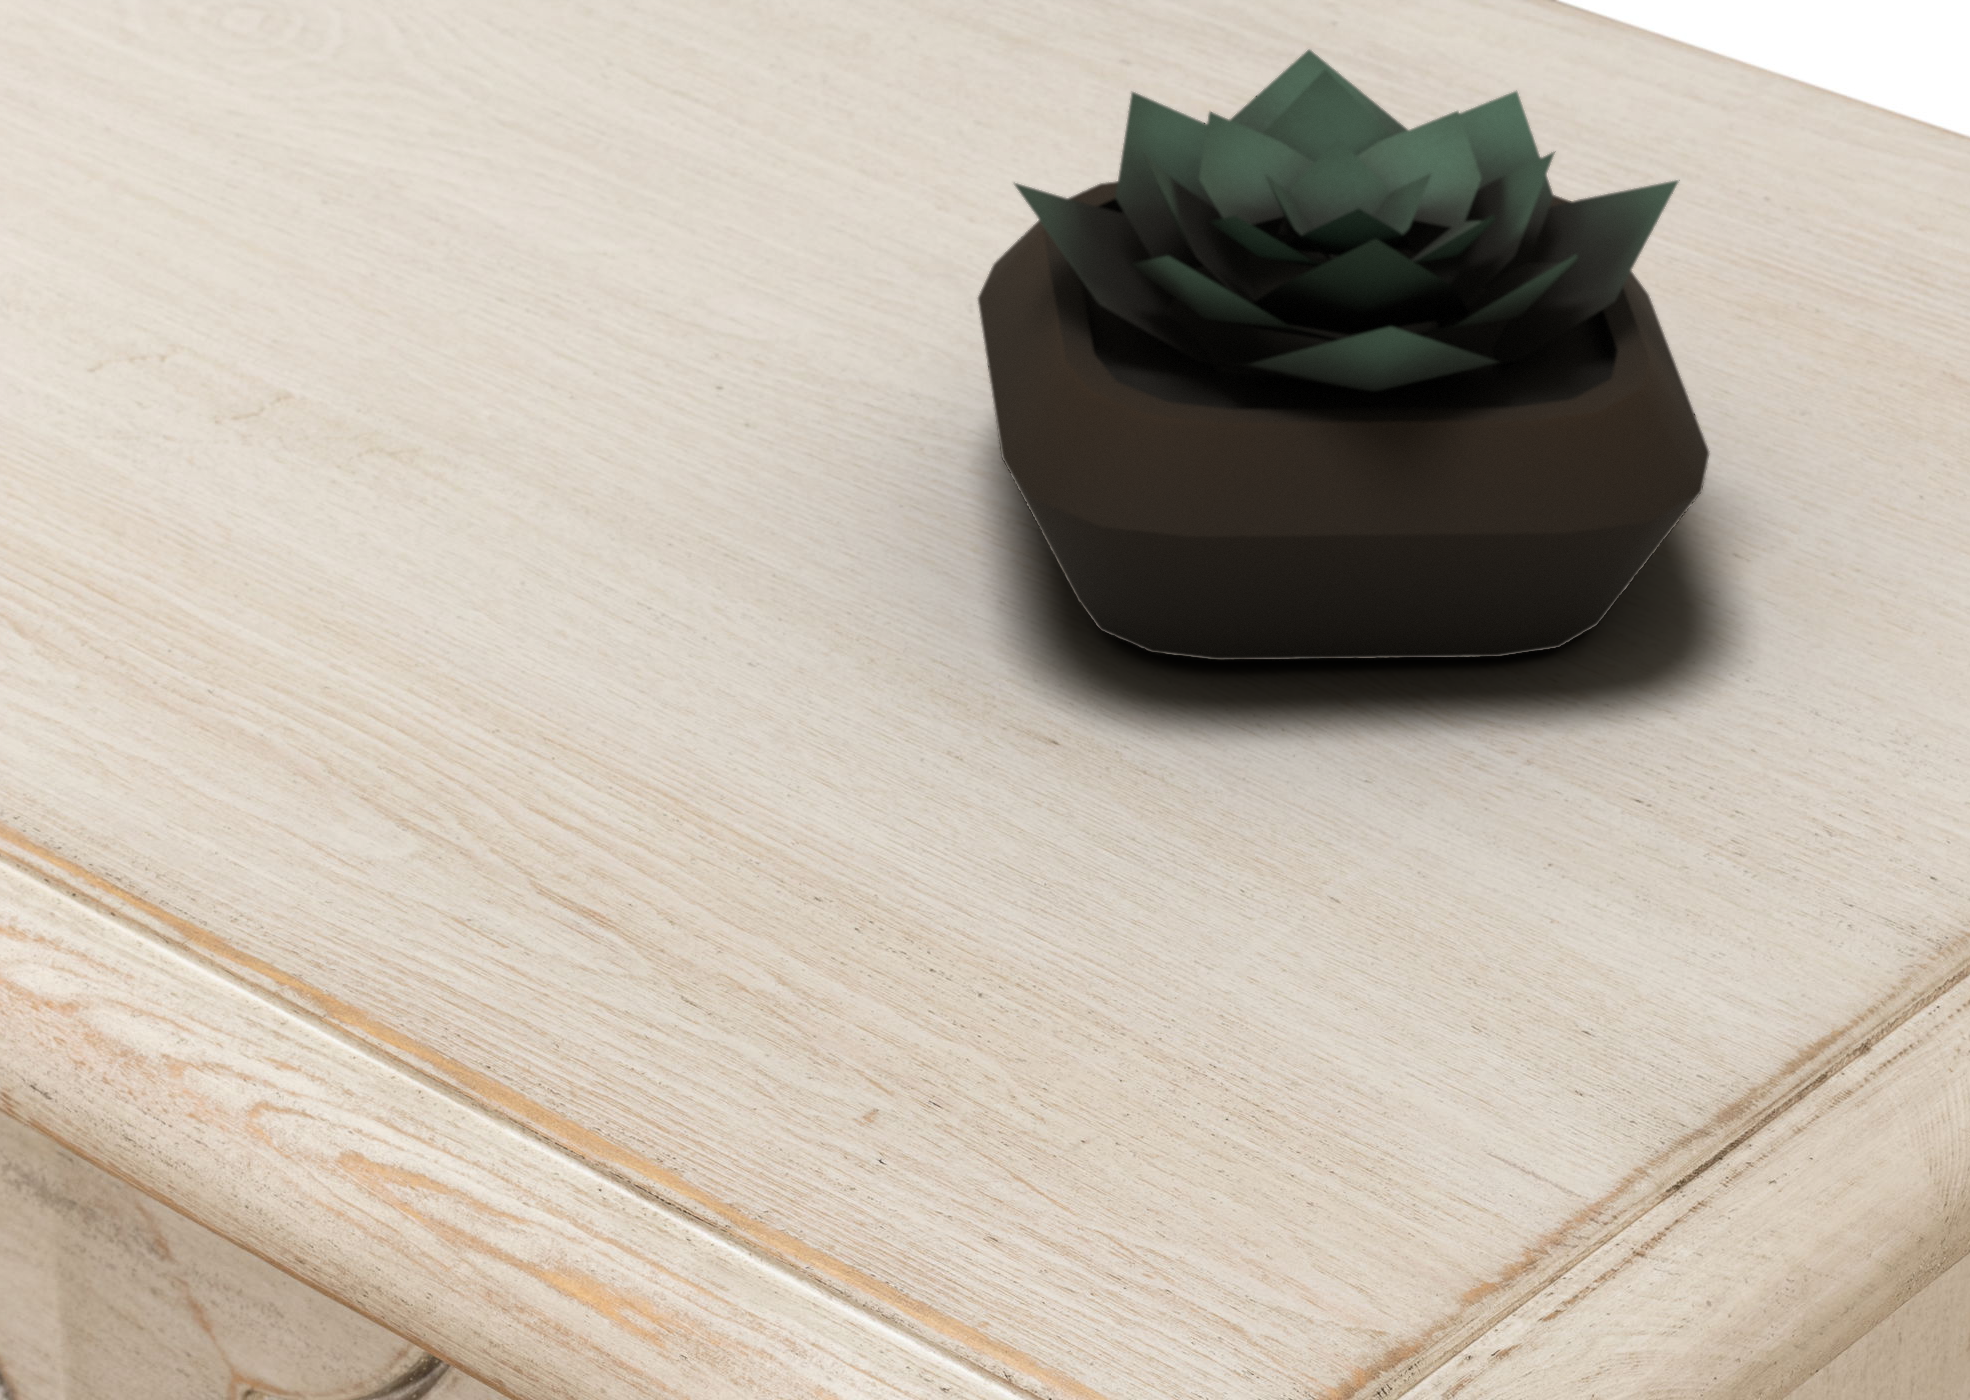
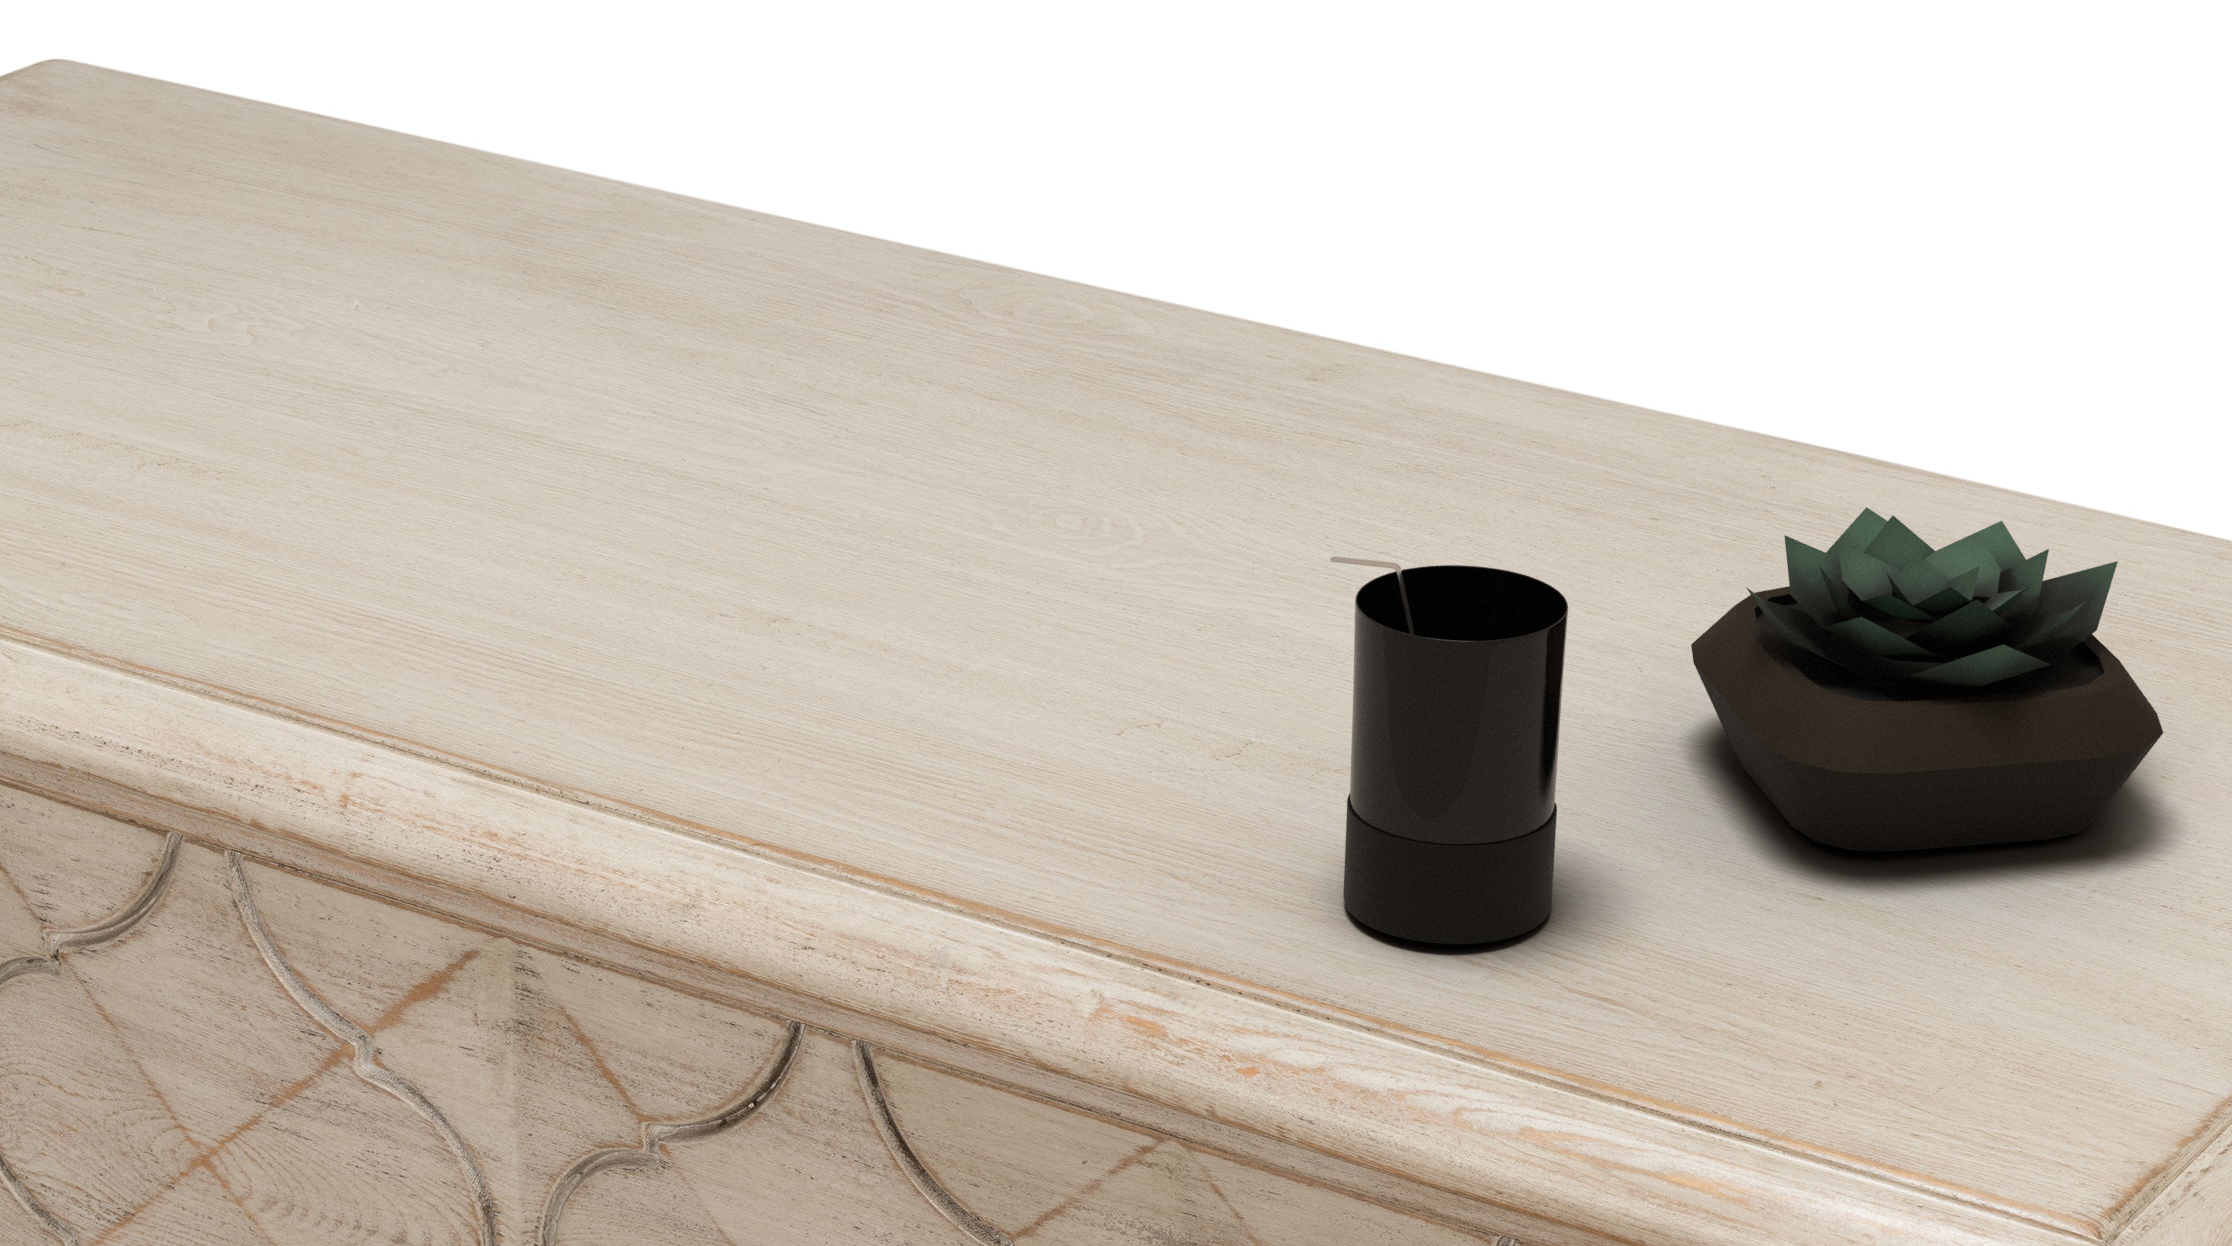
candle: none [200,89,613,782] -> present [1330,557,1568,944]

